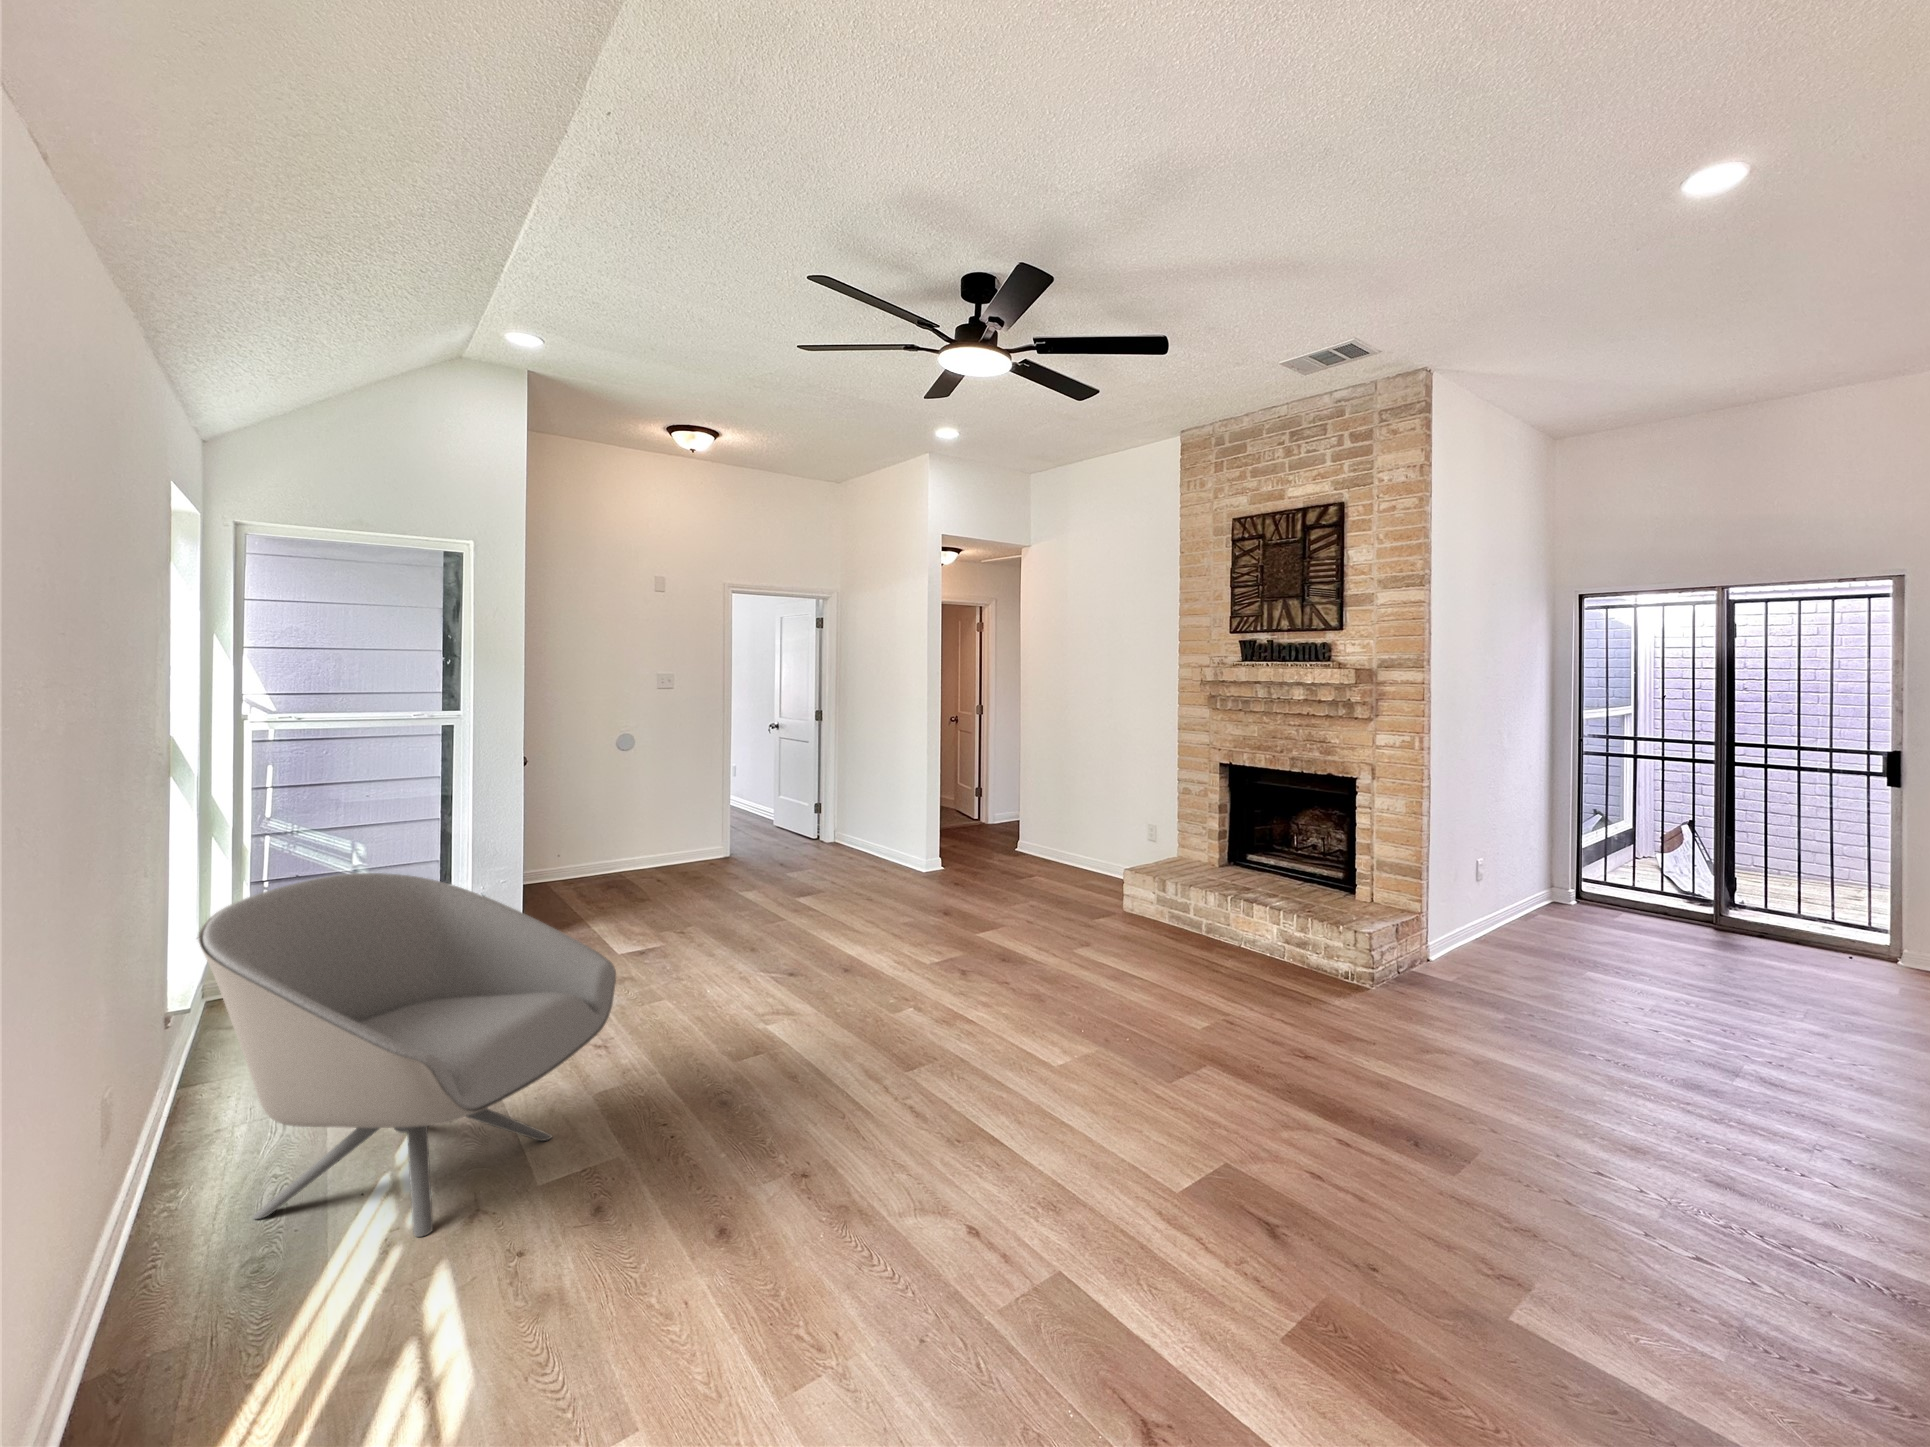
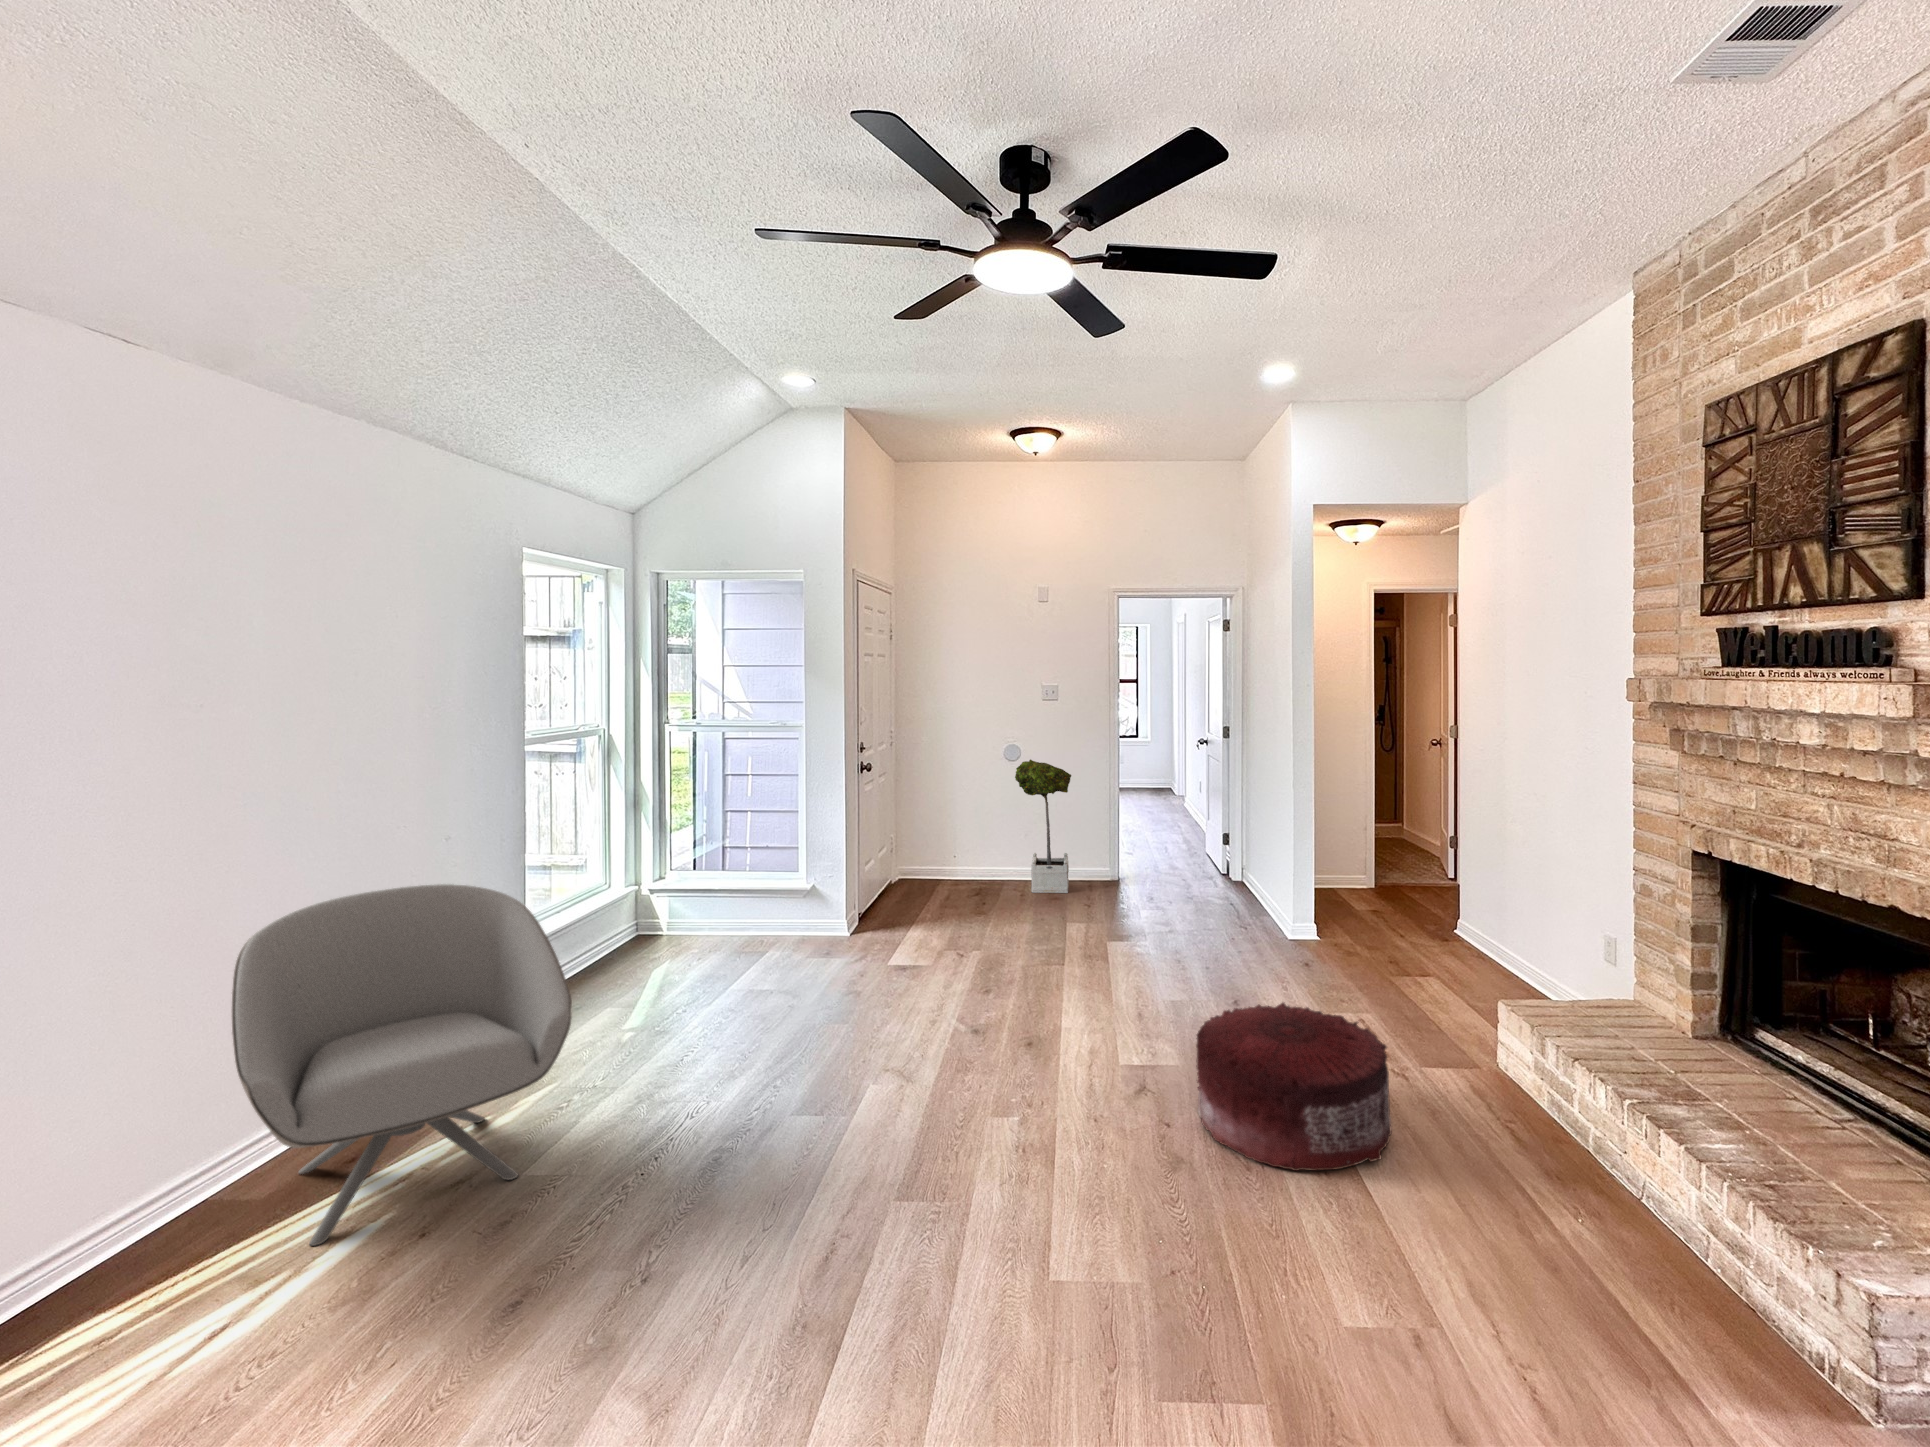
potted tree: none [651,741,709,869] -> present [1015,759,1071,893]
pouf: none [1004,884,1128,975] -> present [1196,1003,1392,1171]

